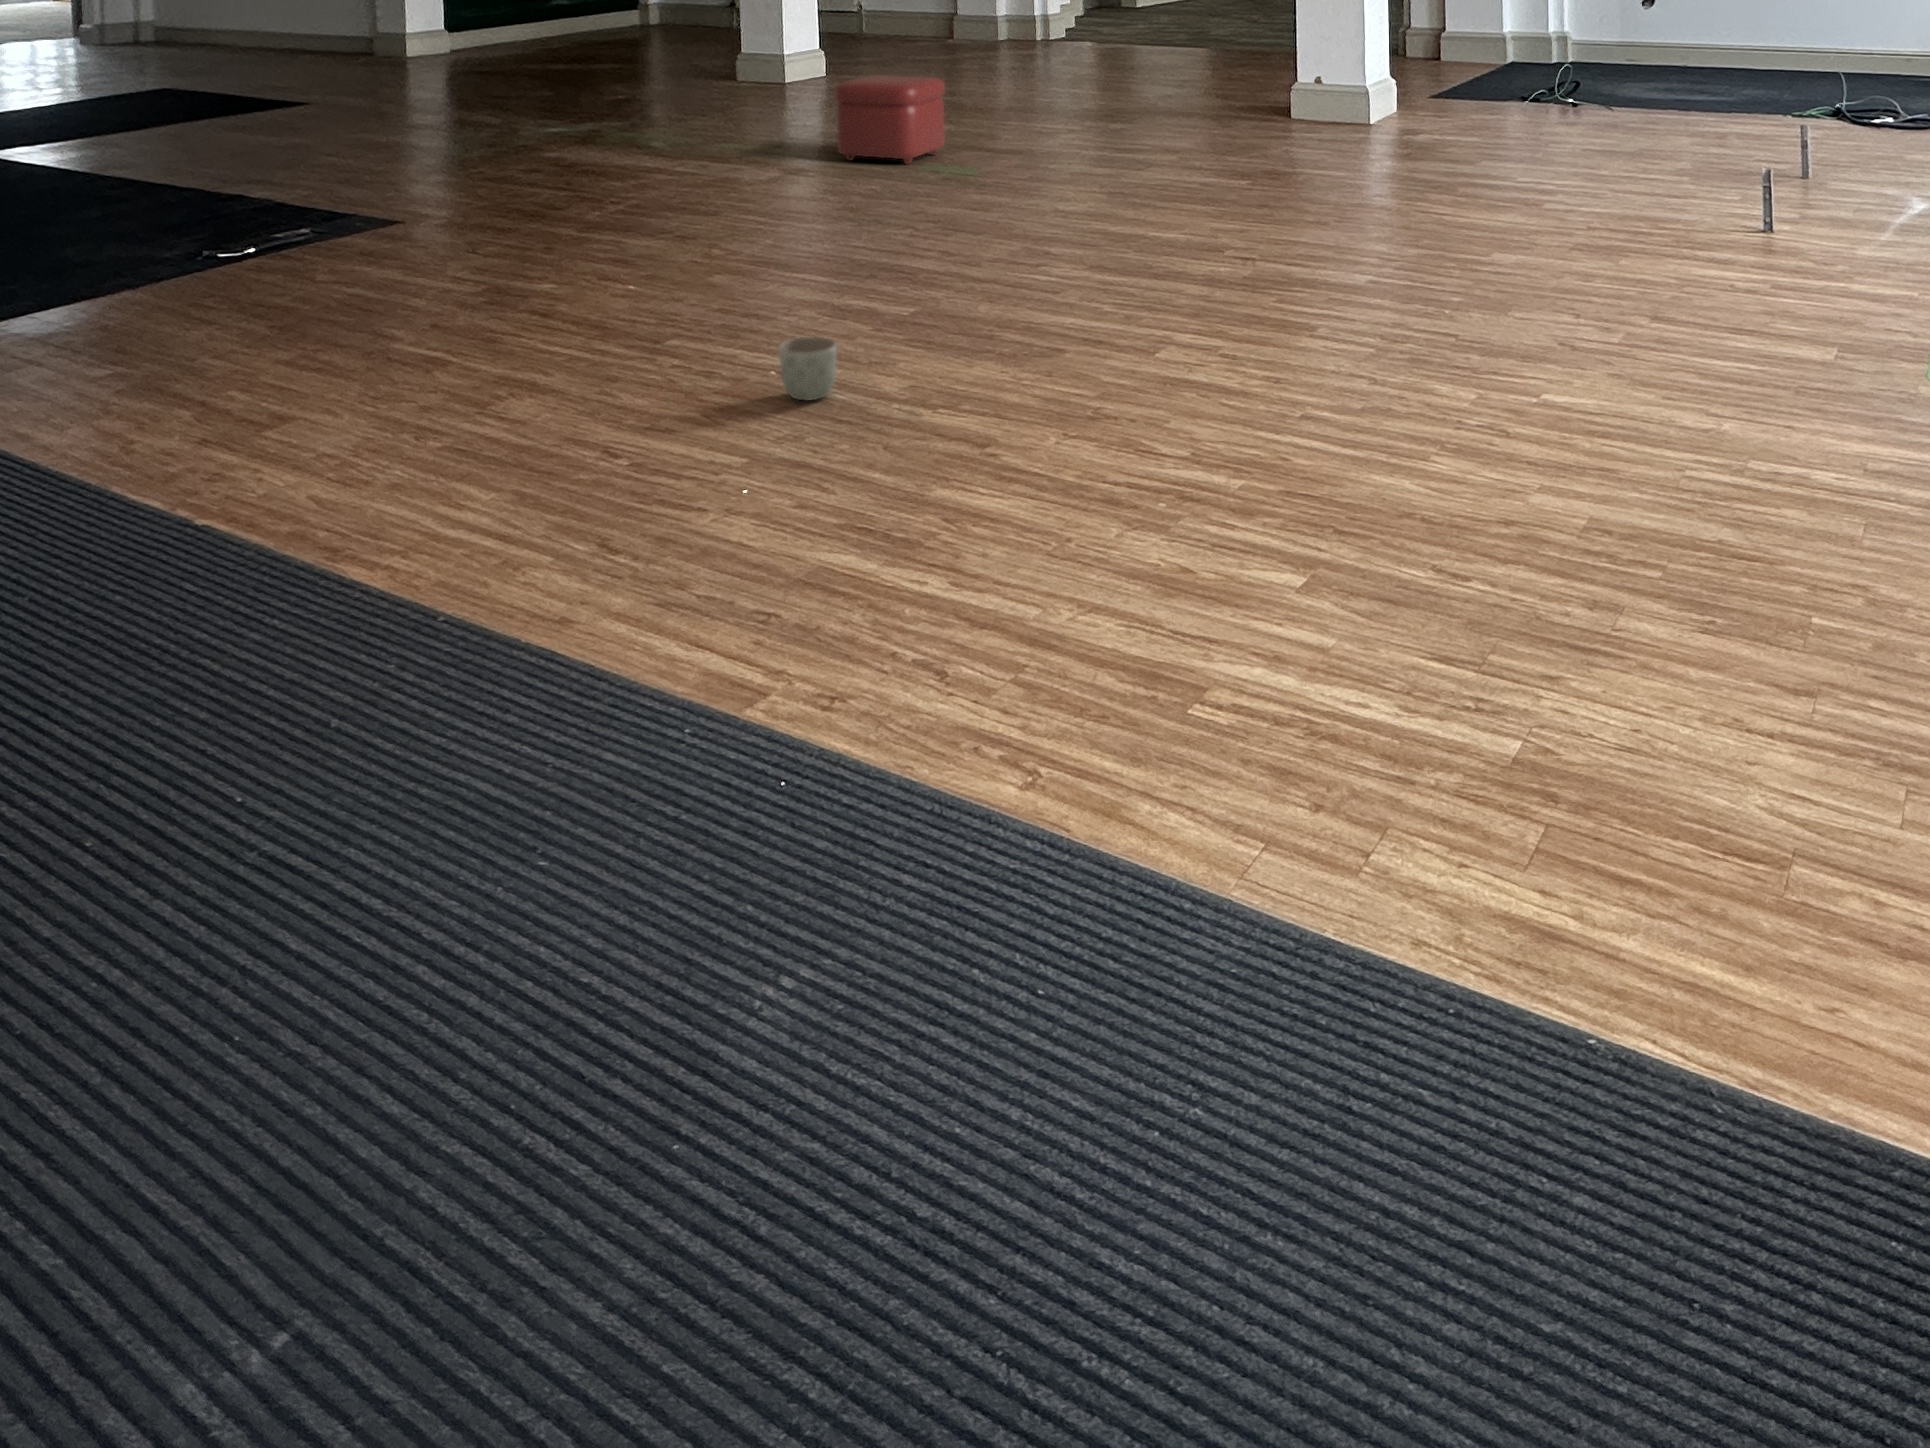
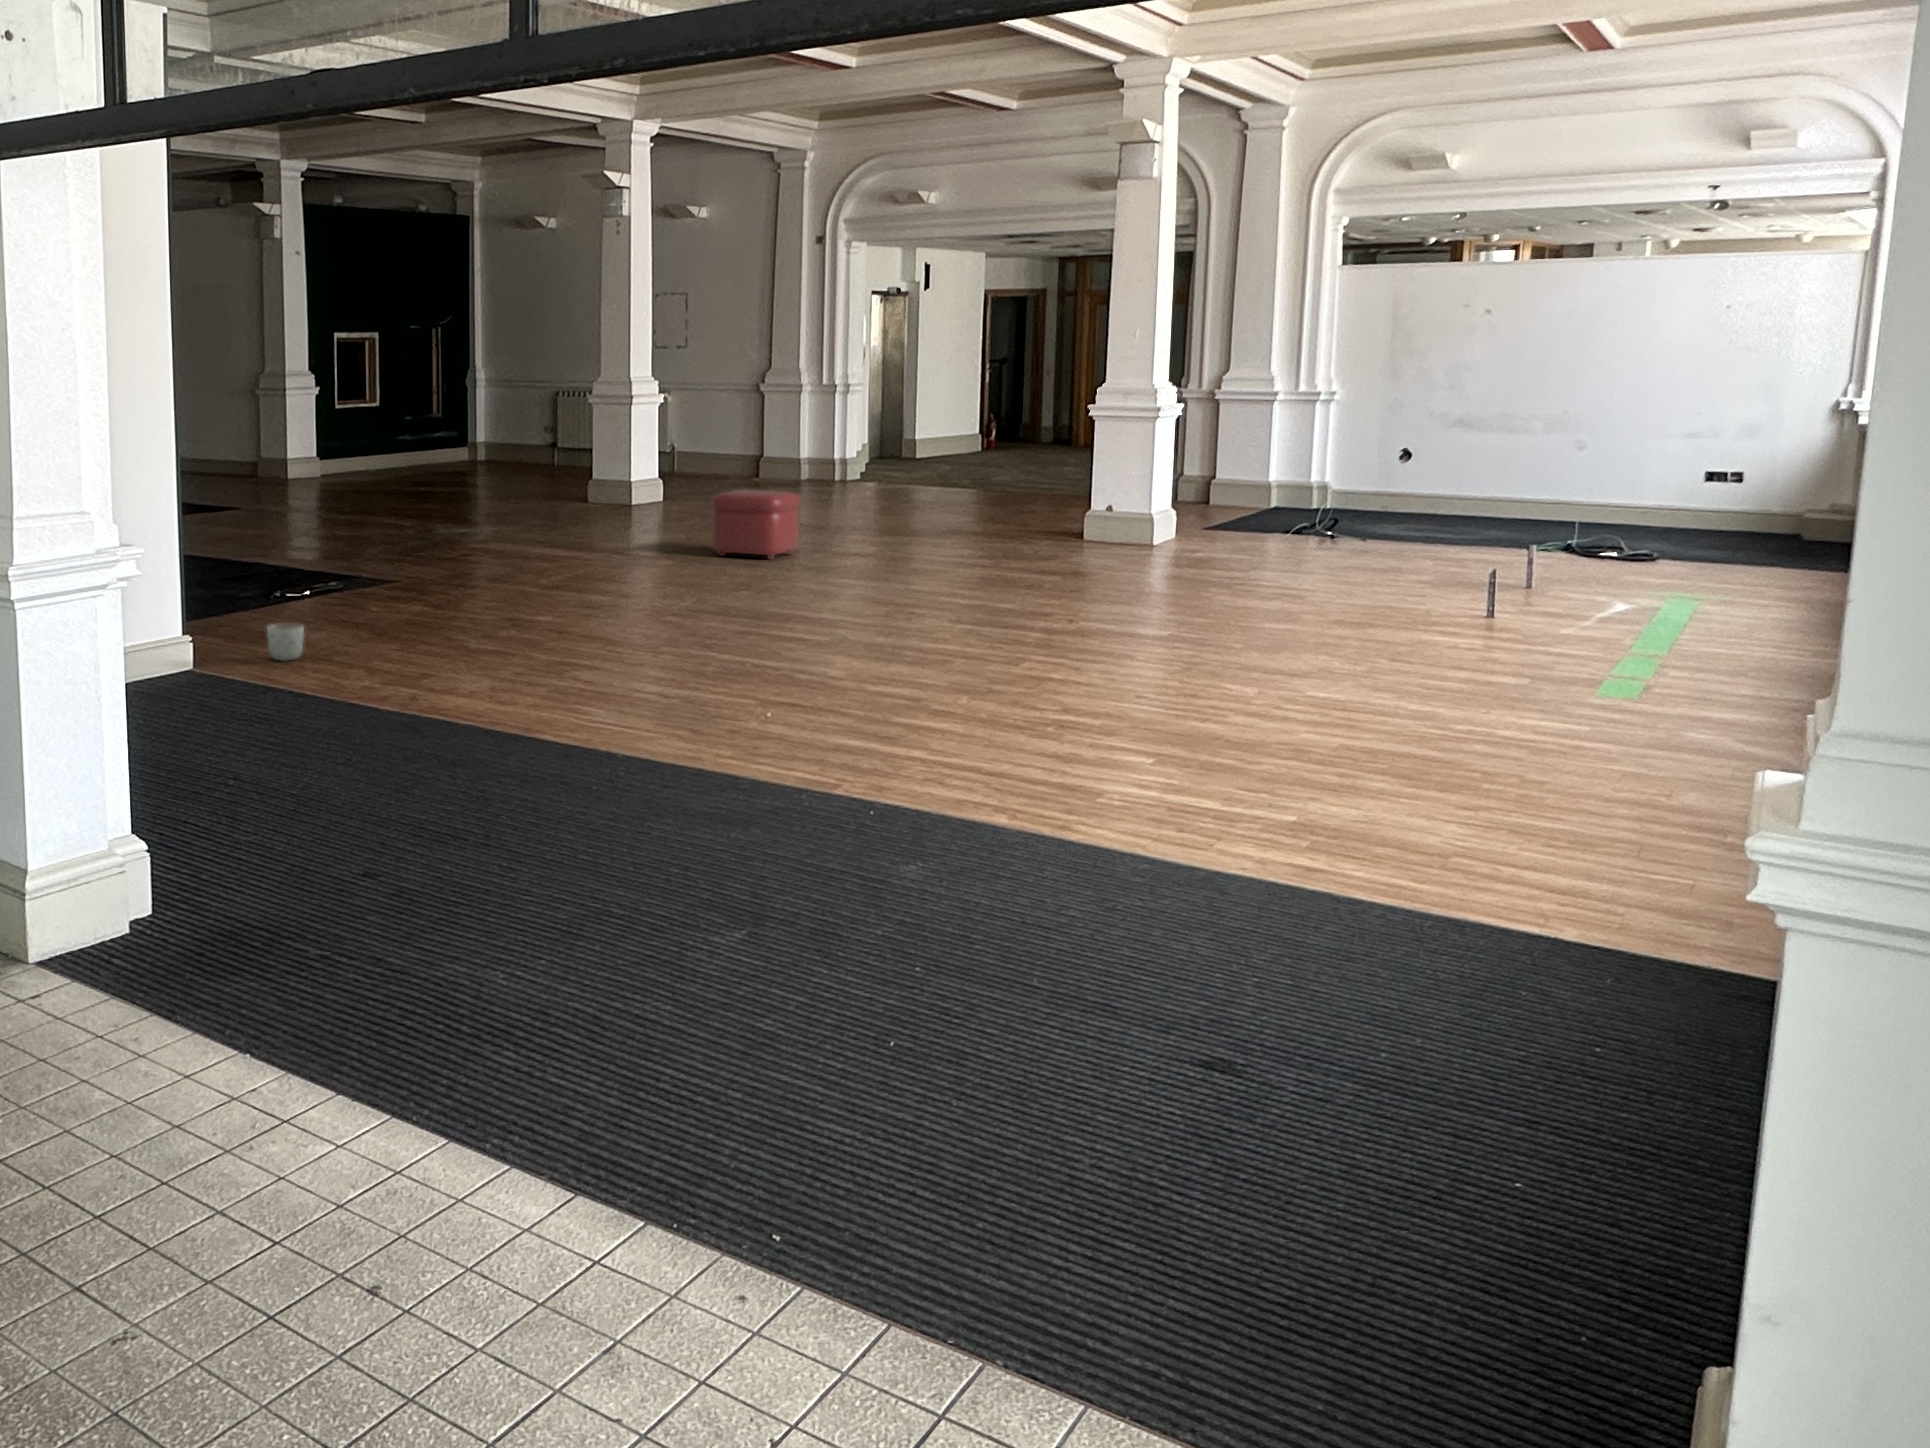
planter: present [779,337,837,400] -> present [267,623,304,661]

